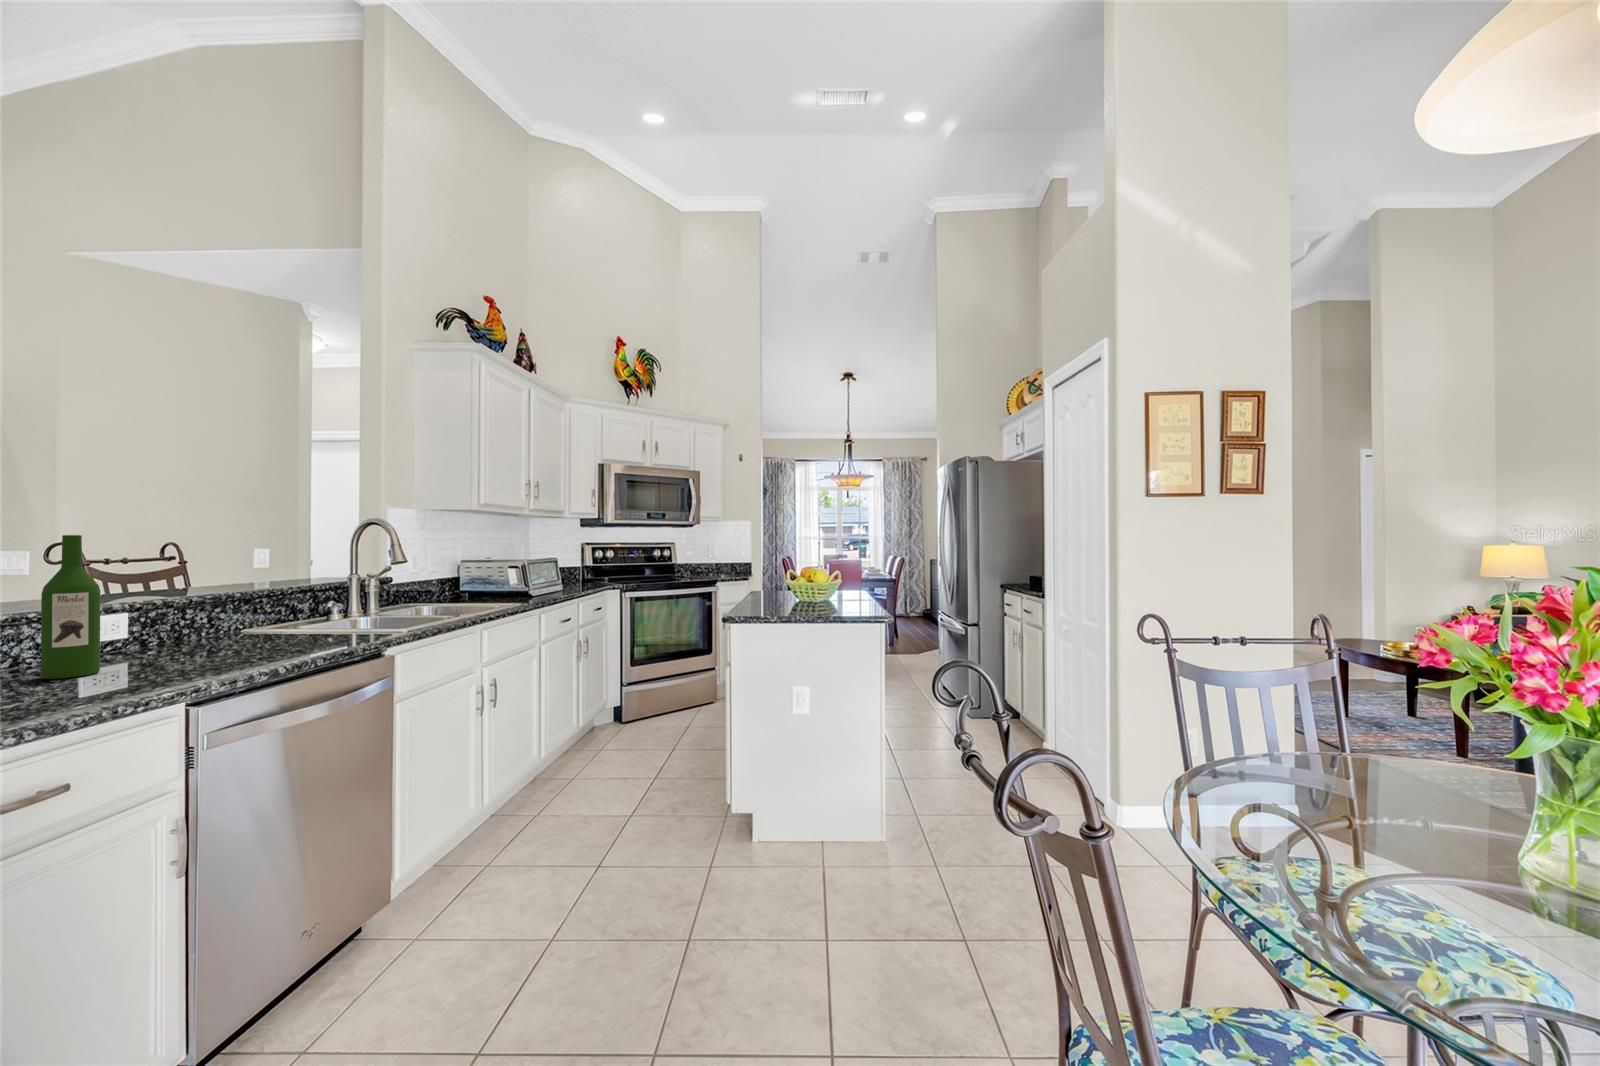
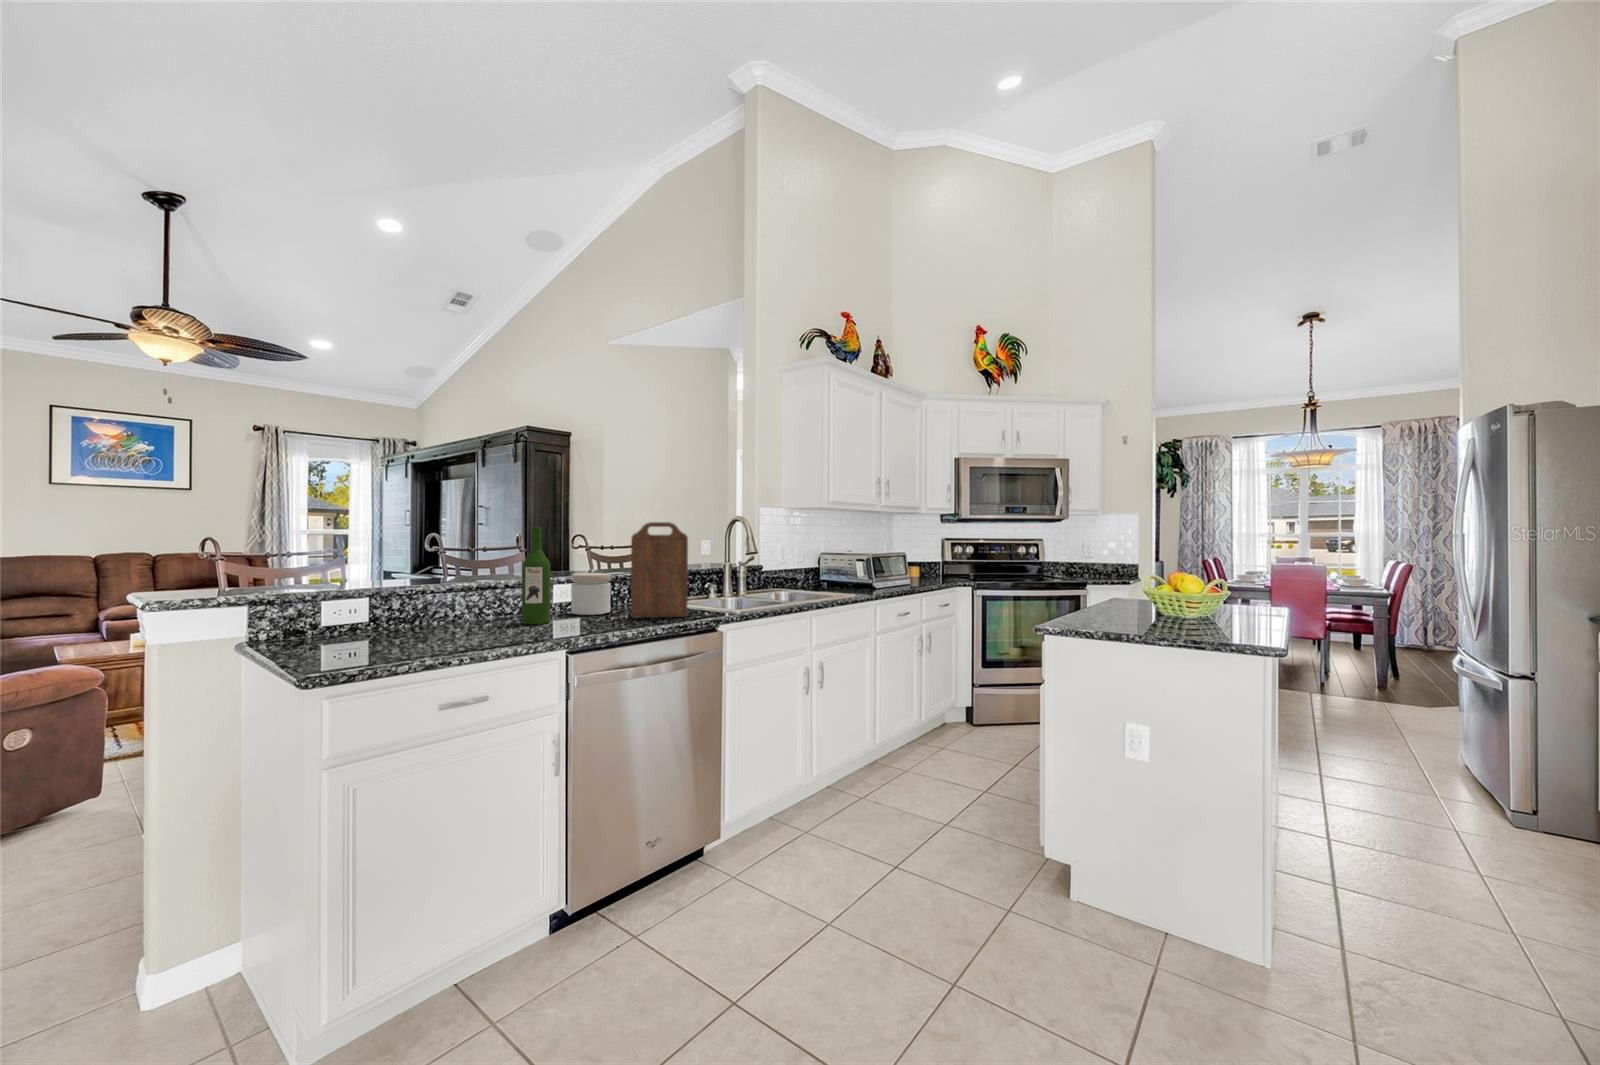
cutting board: none [243,527,333,652] -> present [631,522,688,618]
jar: none [120,597,195,657] -> present [571,573,611,615]

